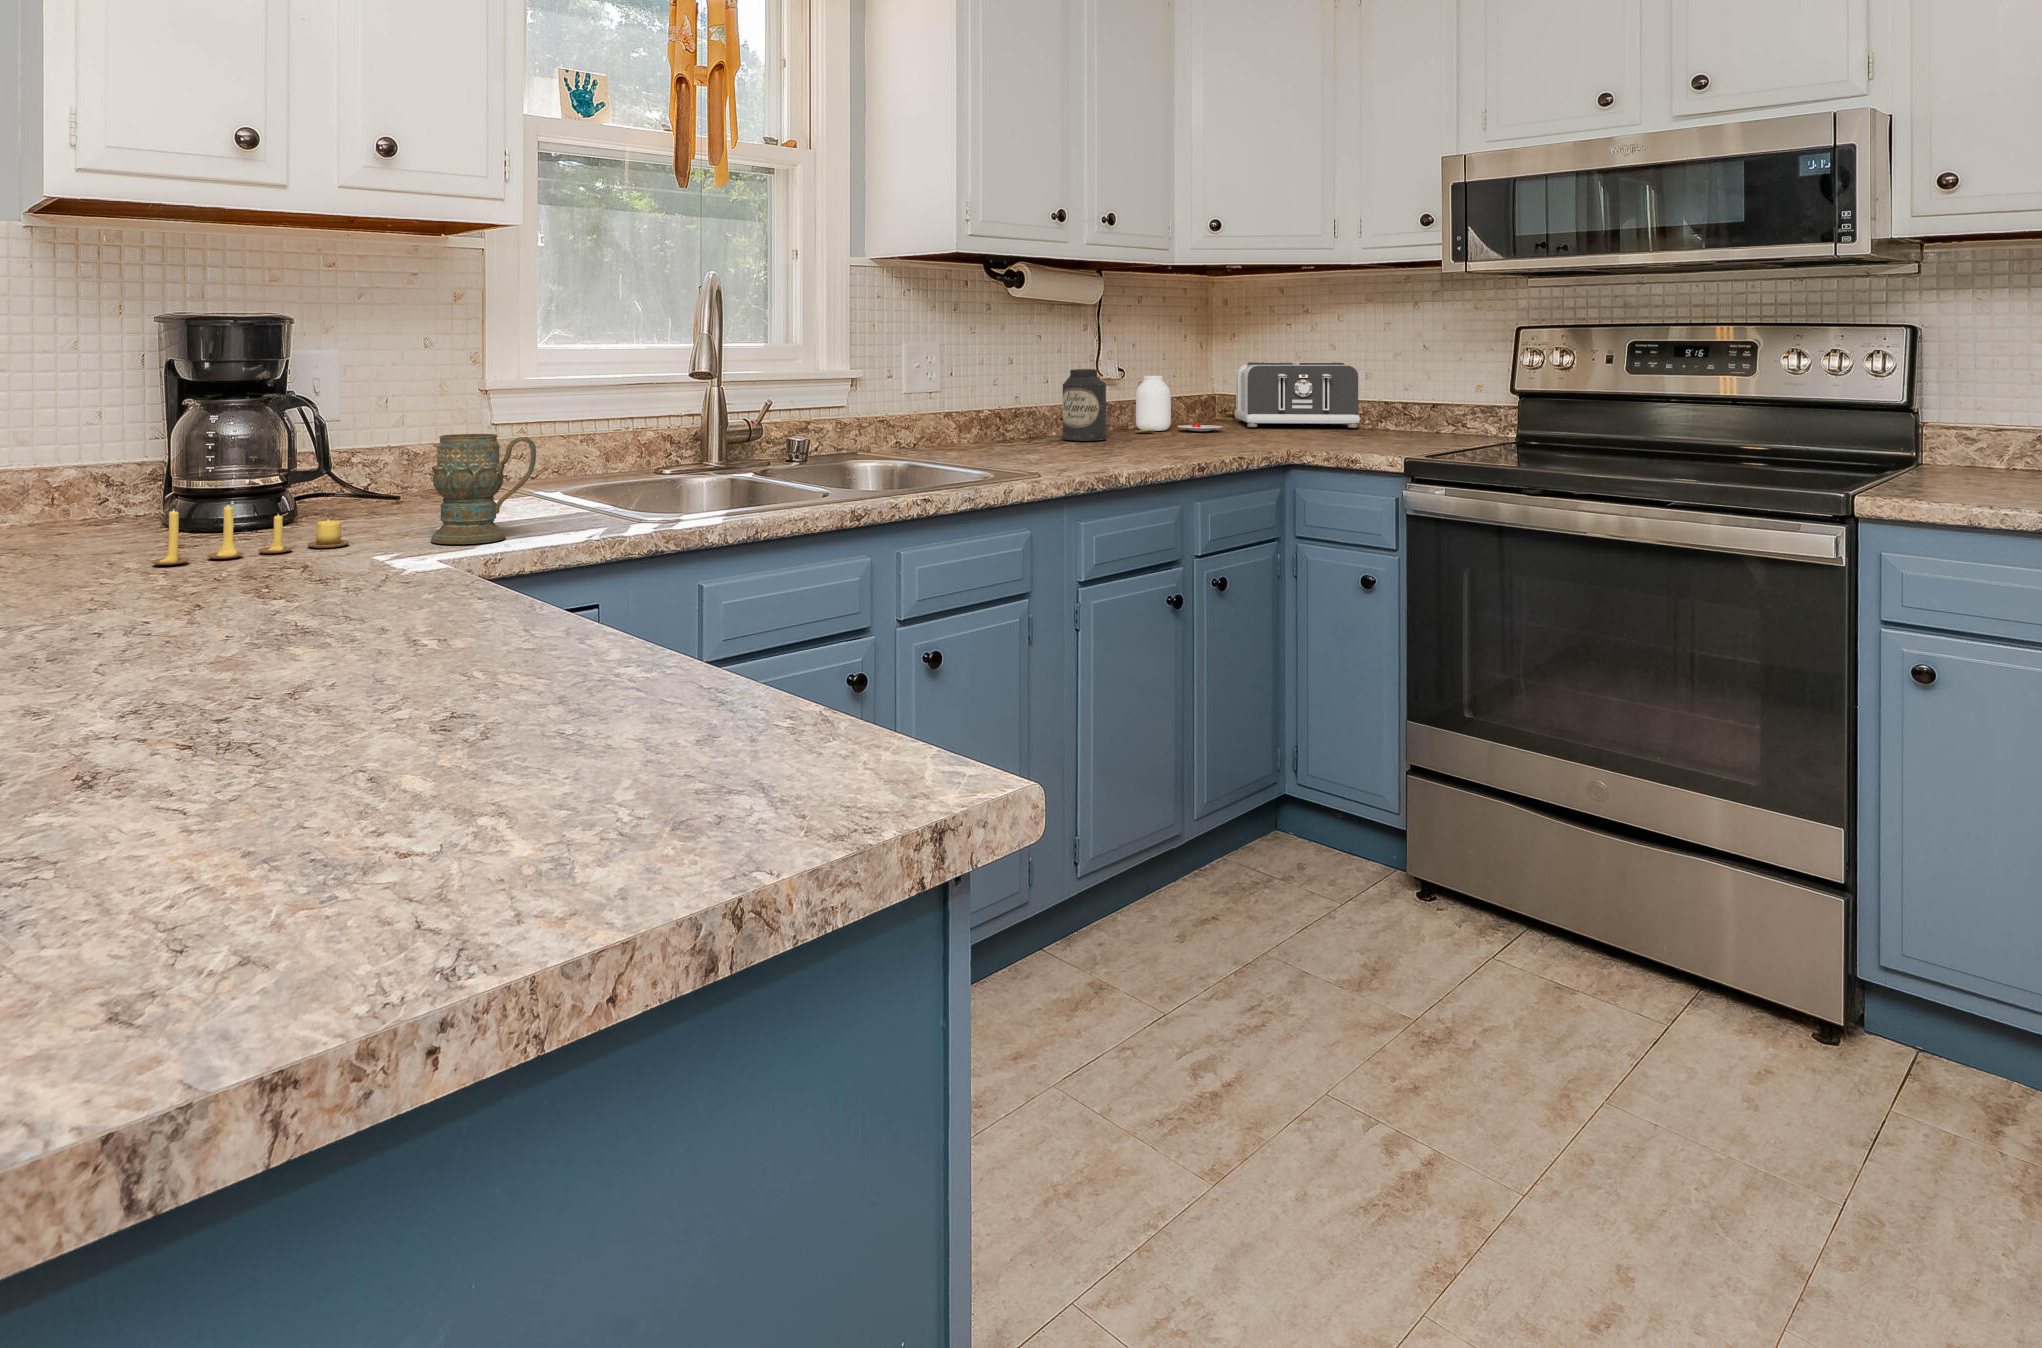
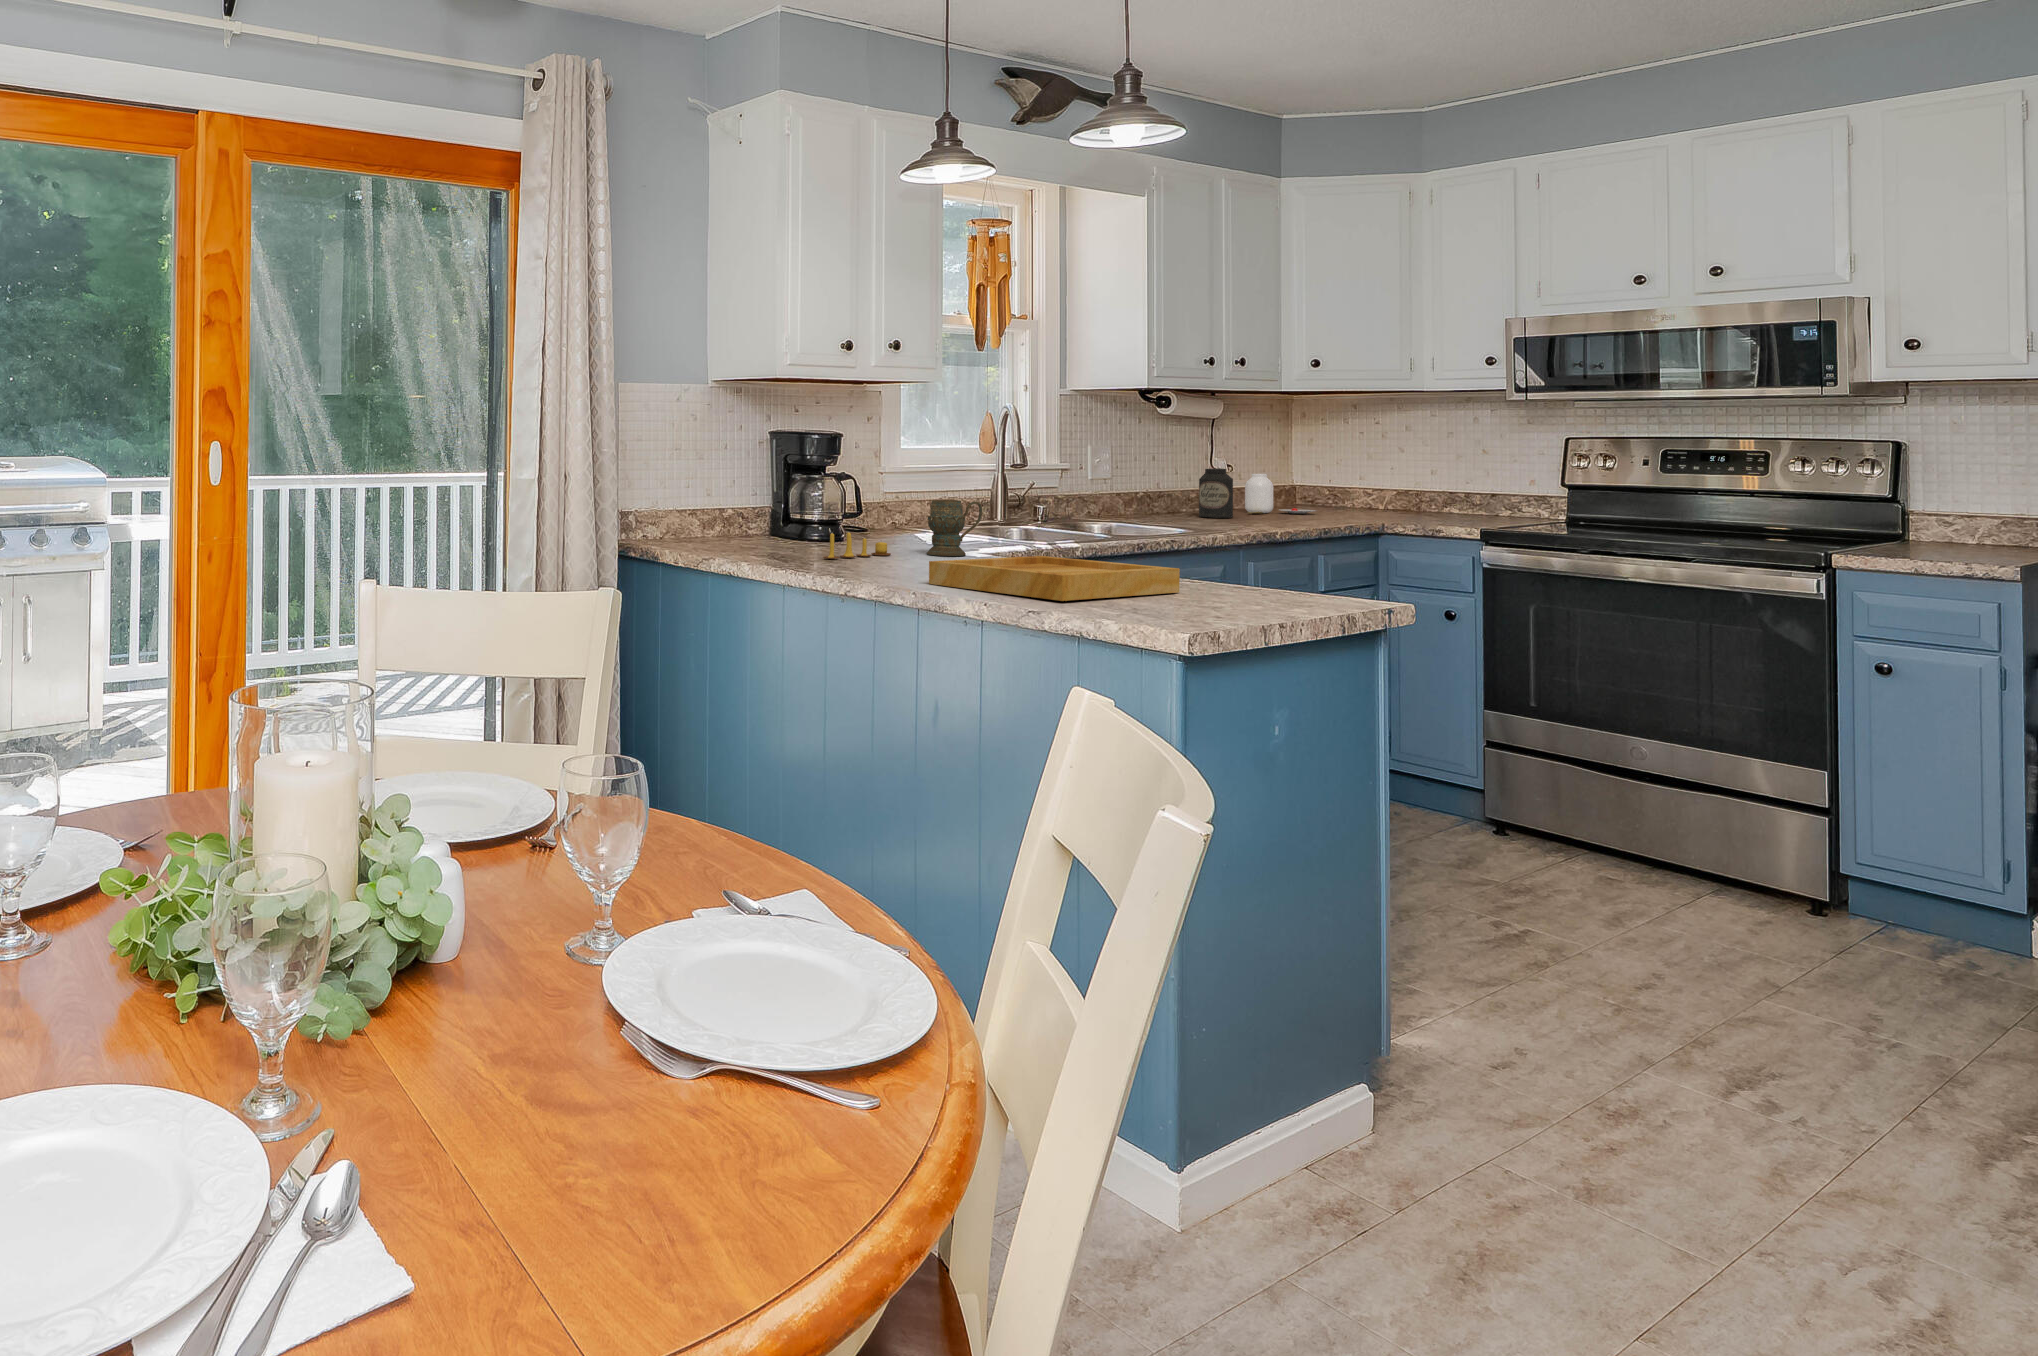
toaster: present [1235,362,1360,428] -> none [1314,465,1427,513]
tray: none [62,569,616,765] -> present [929,556,1180,601]

